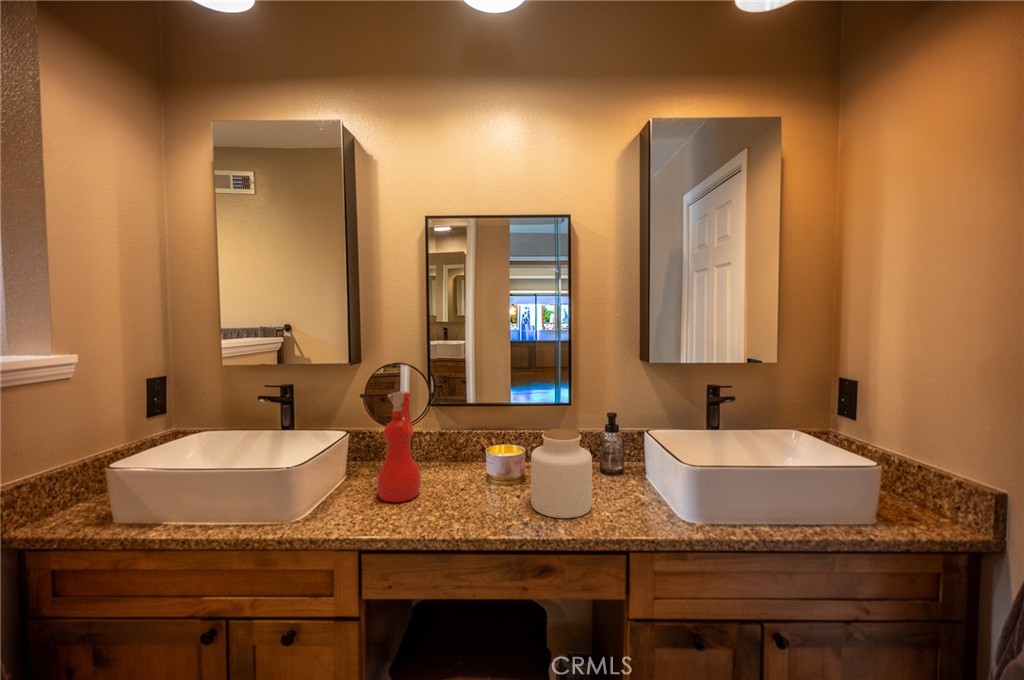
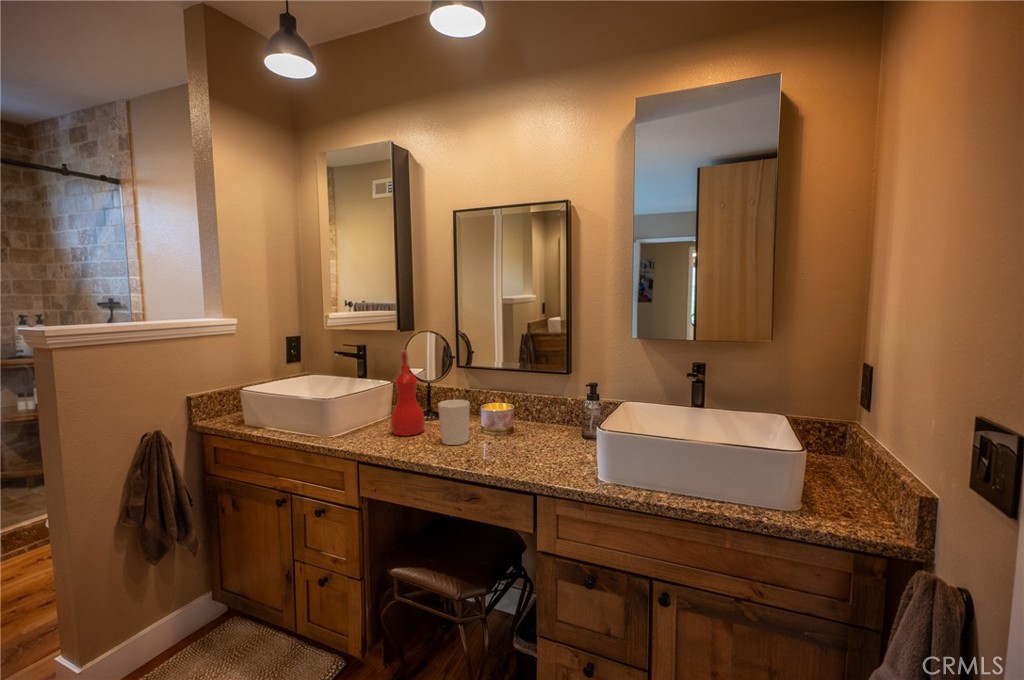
jar: present [531,429,592,518] -> none [485,388,539,462]
candle holder: none [456,447,494,506] -> present [438,400,470,445]

